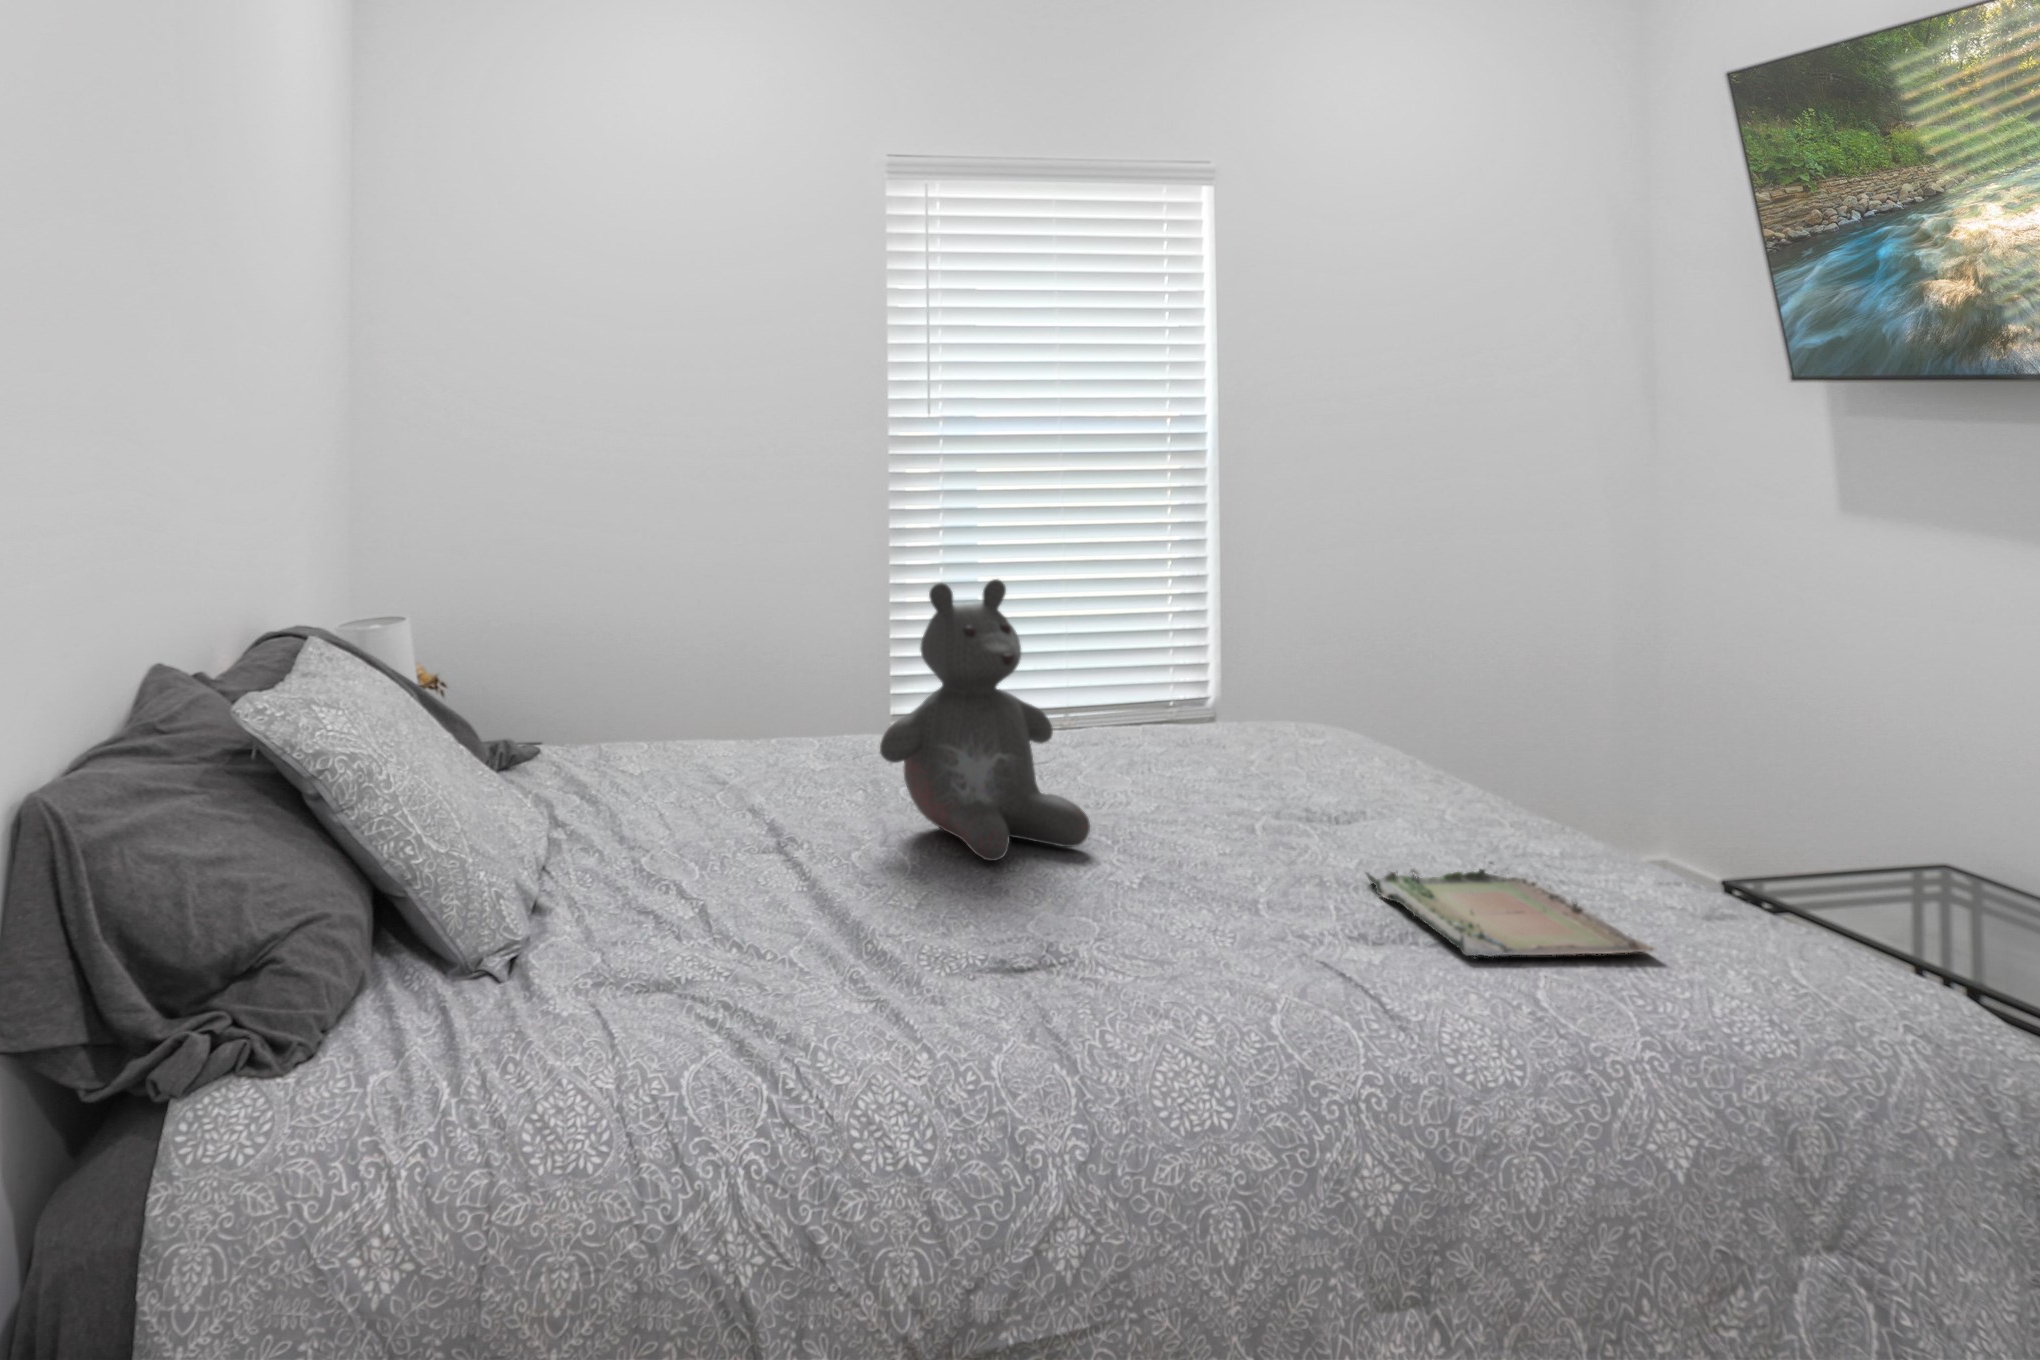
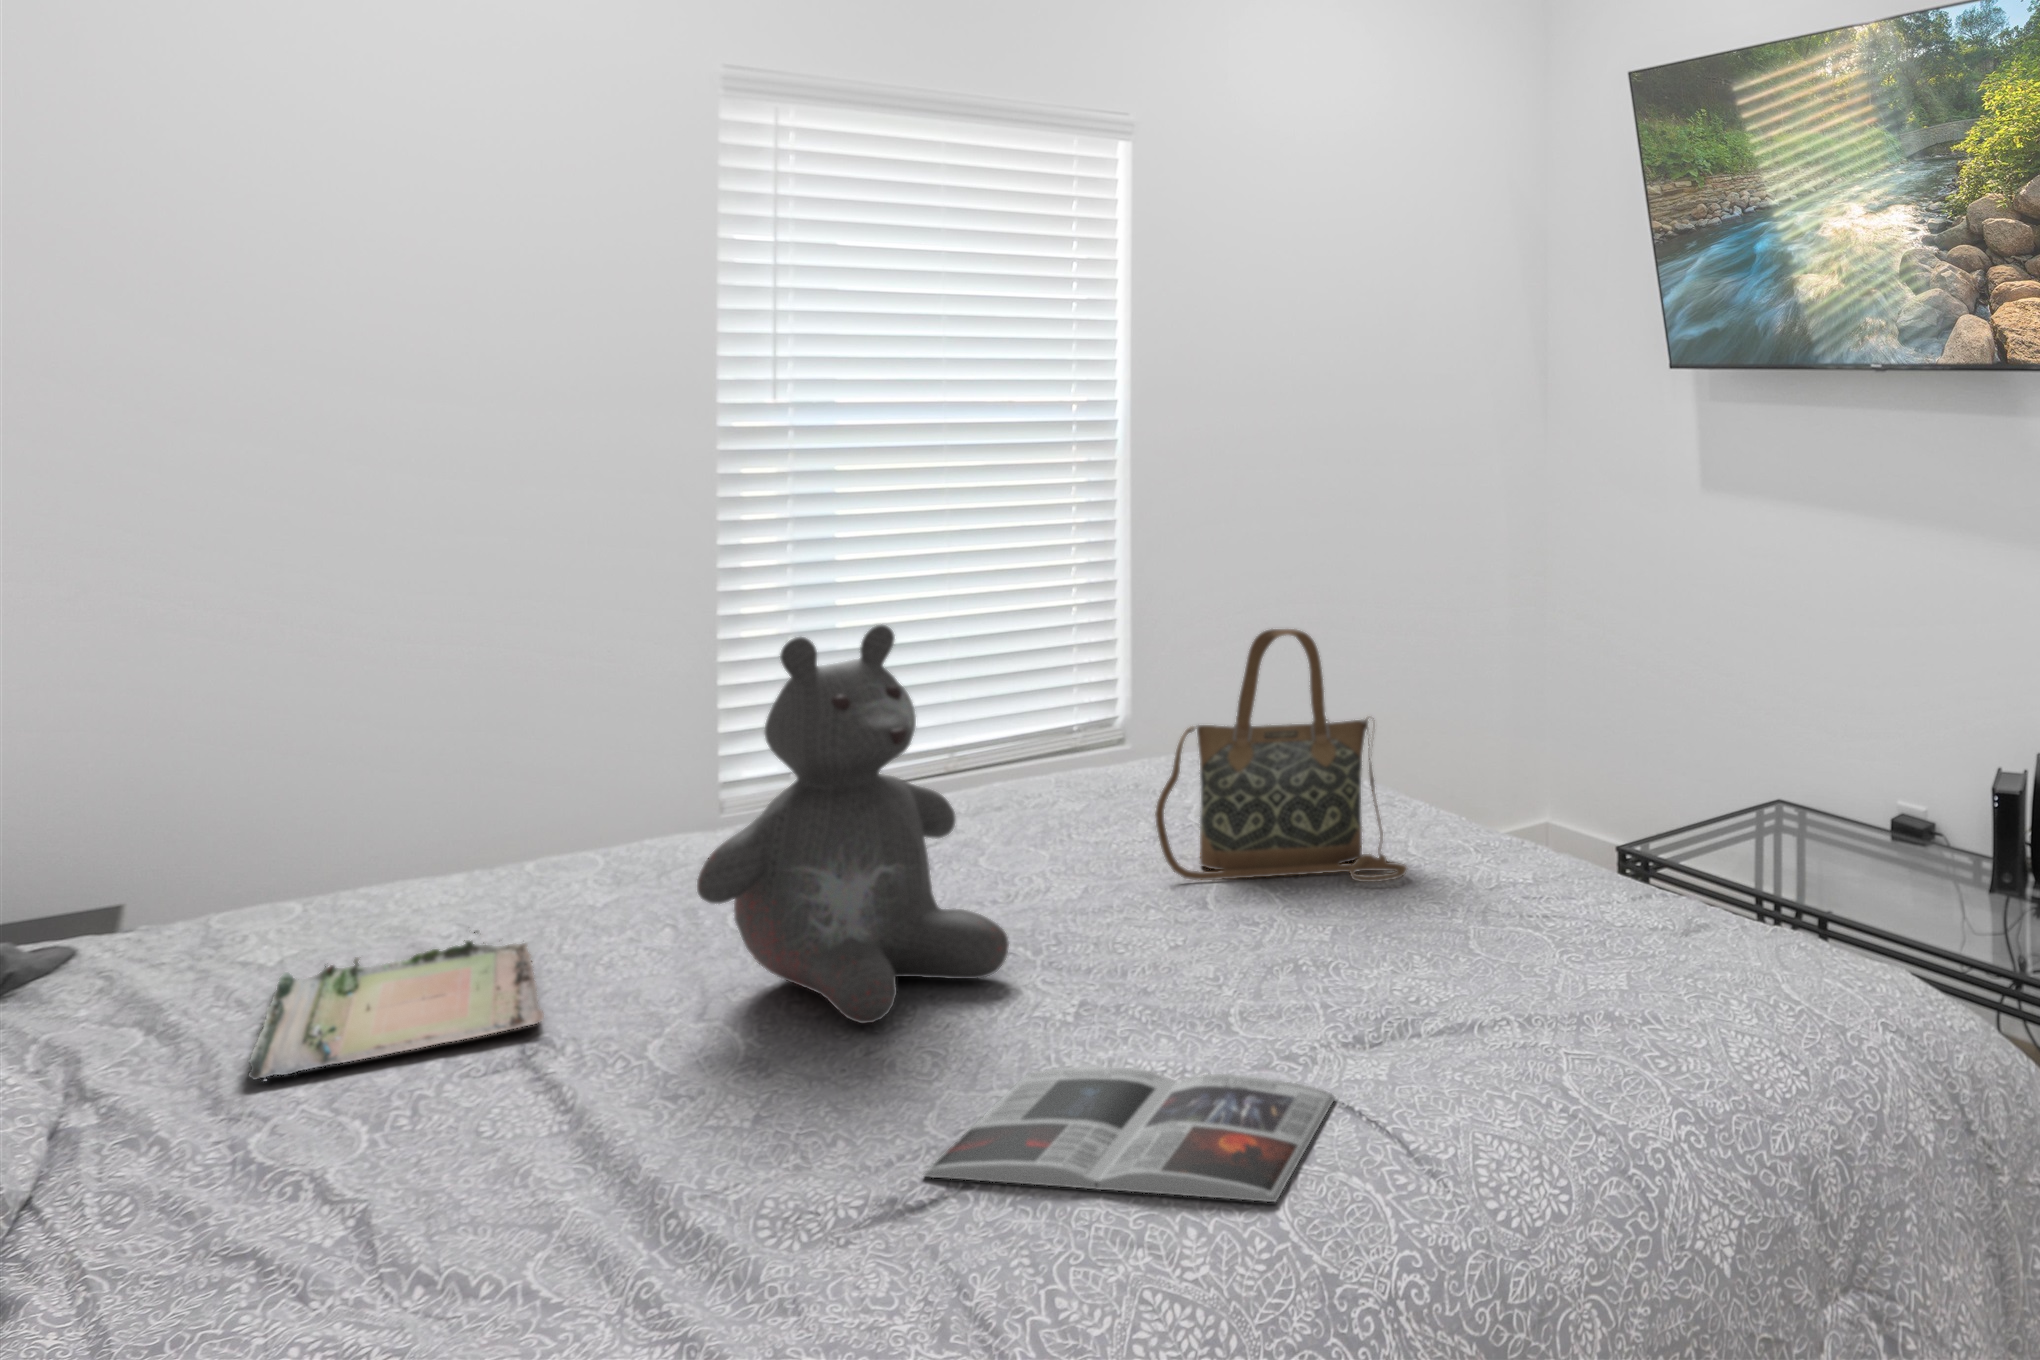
handbag: none [1211,609,1433,832] -> present [1155,629,1407,882]
tray: present [1366,862,1657,958] -> present [249,931,544,1082]
magazine: none [1021,909,1332,1018] -> present [923,1067,1335,1202]

